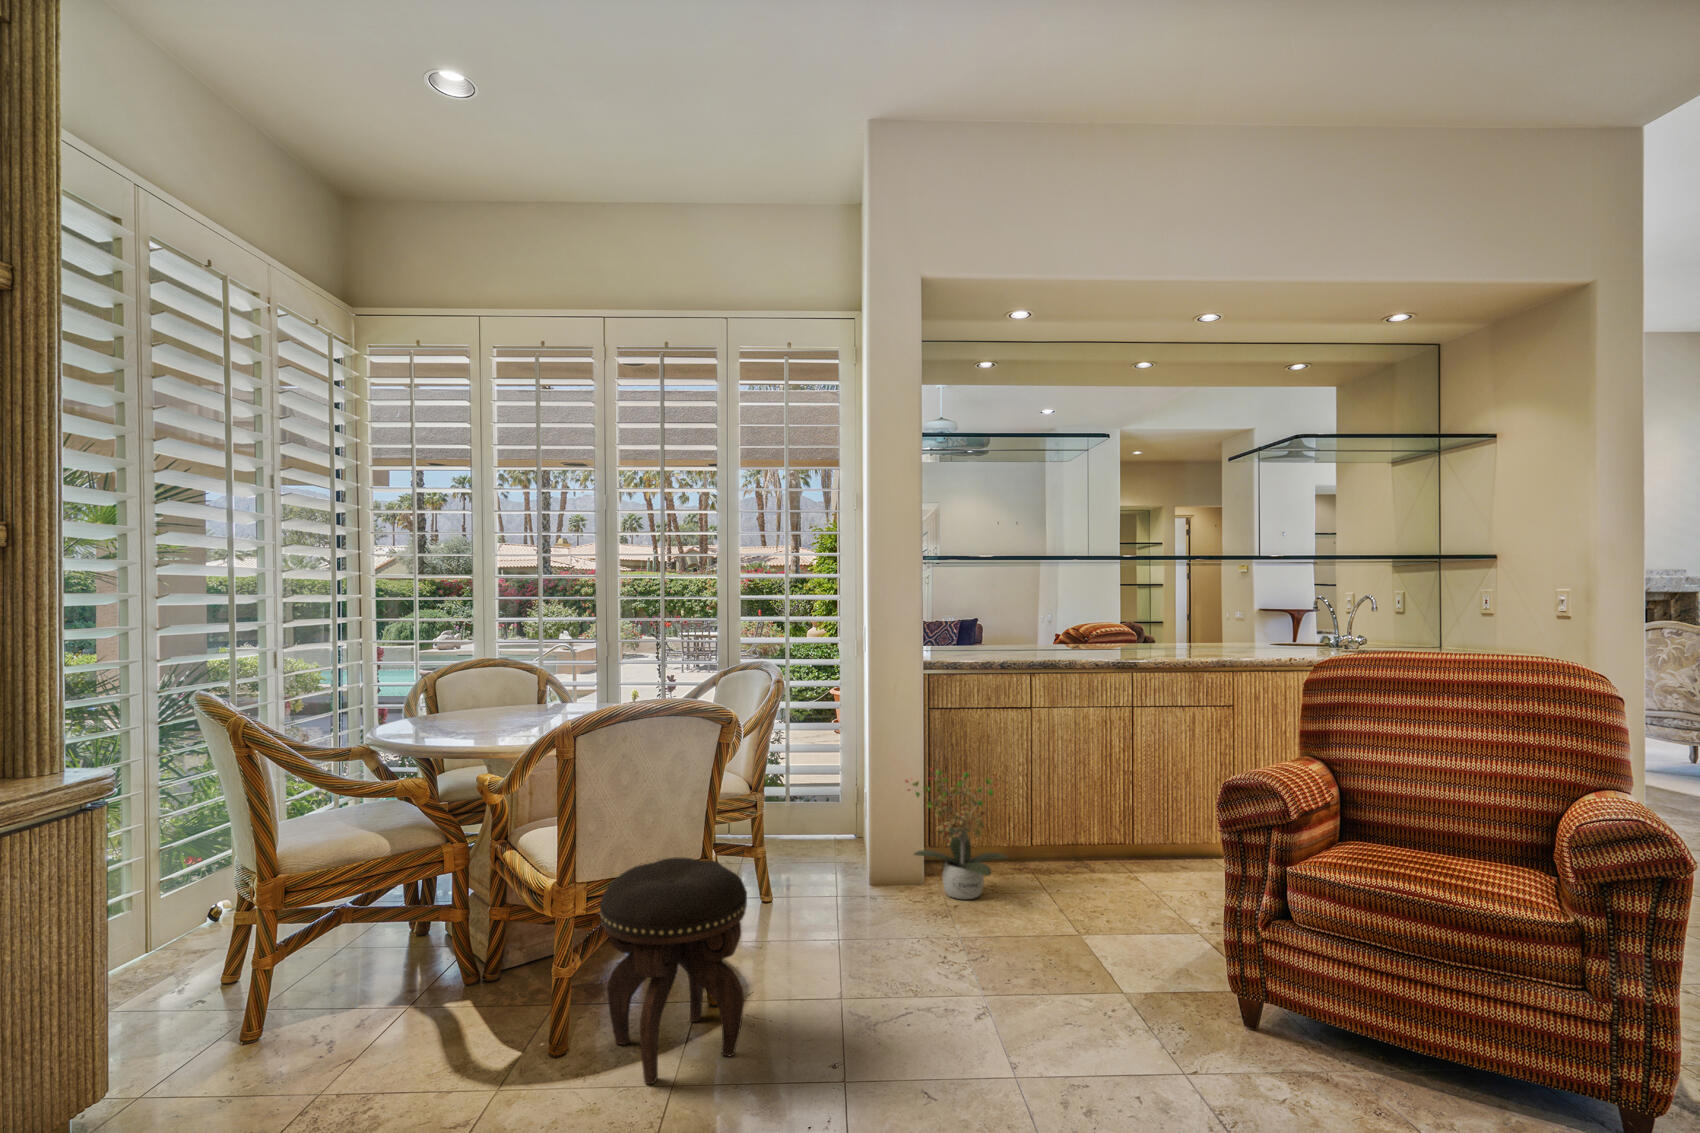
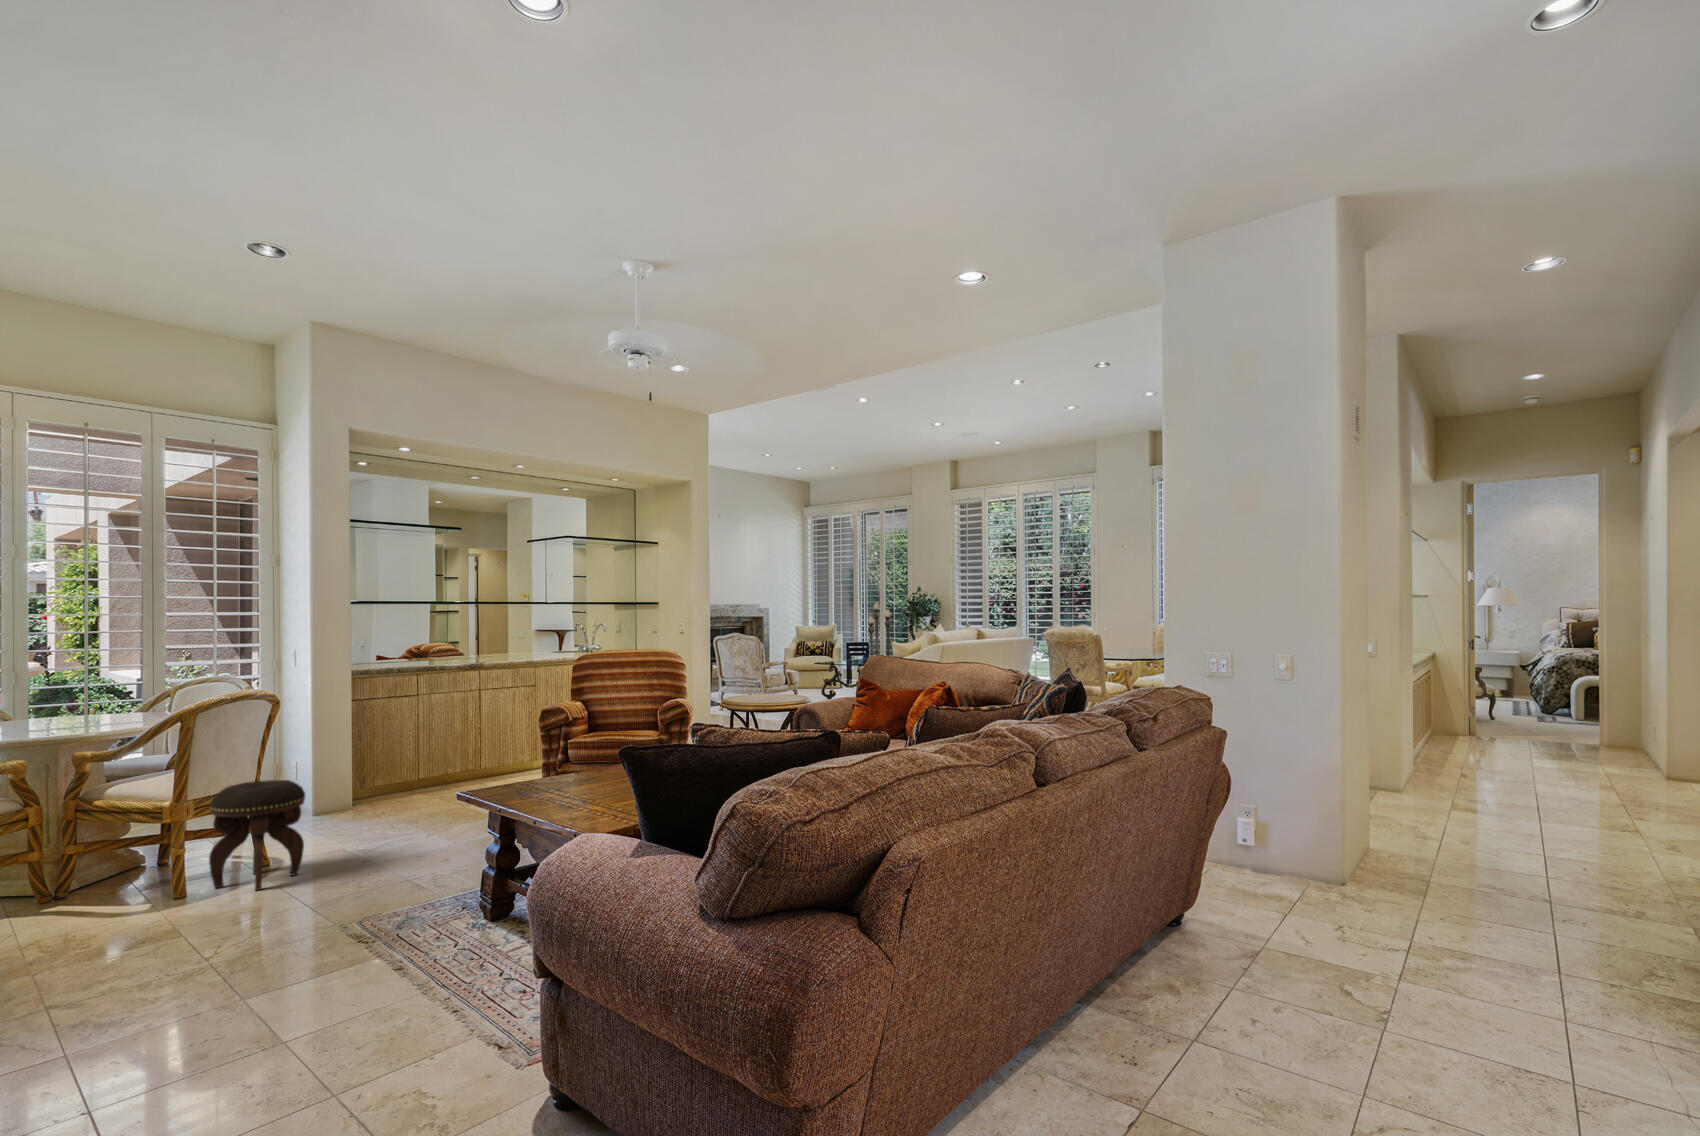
potted plant: present [906,768,1007,899] -> none [342,735,408,812]

